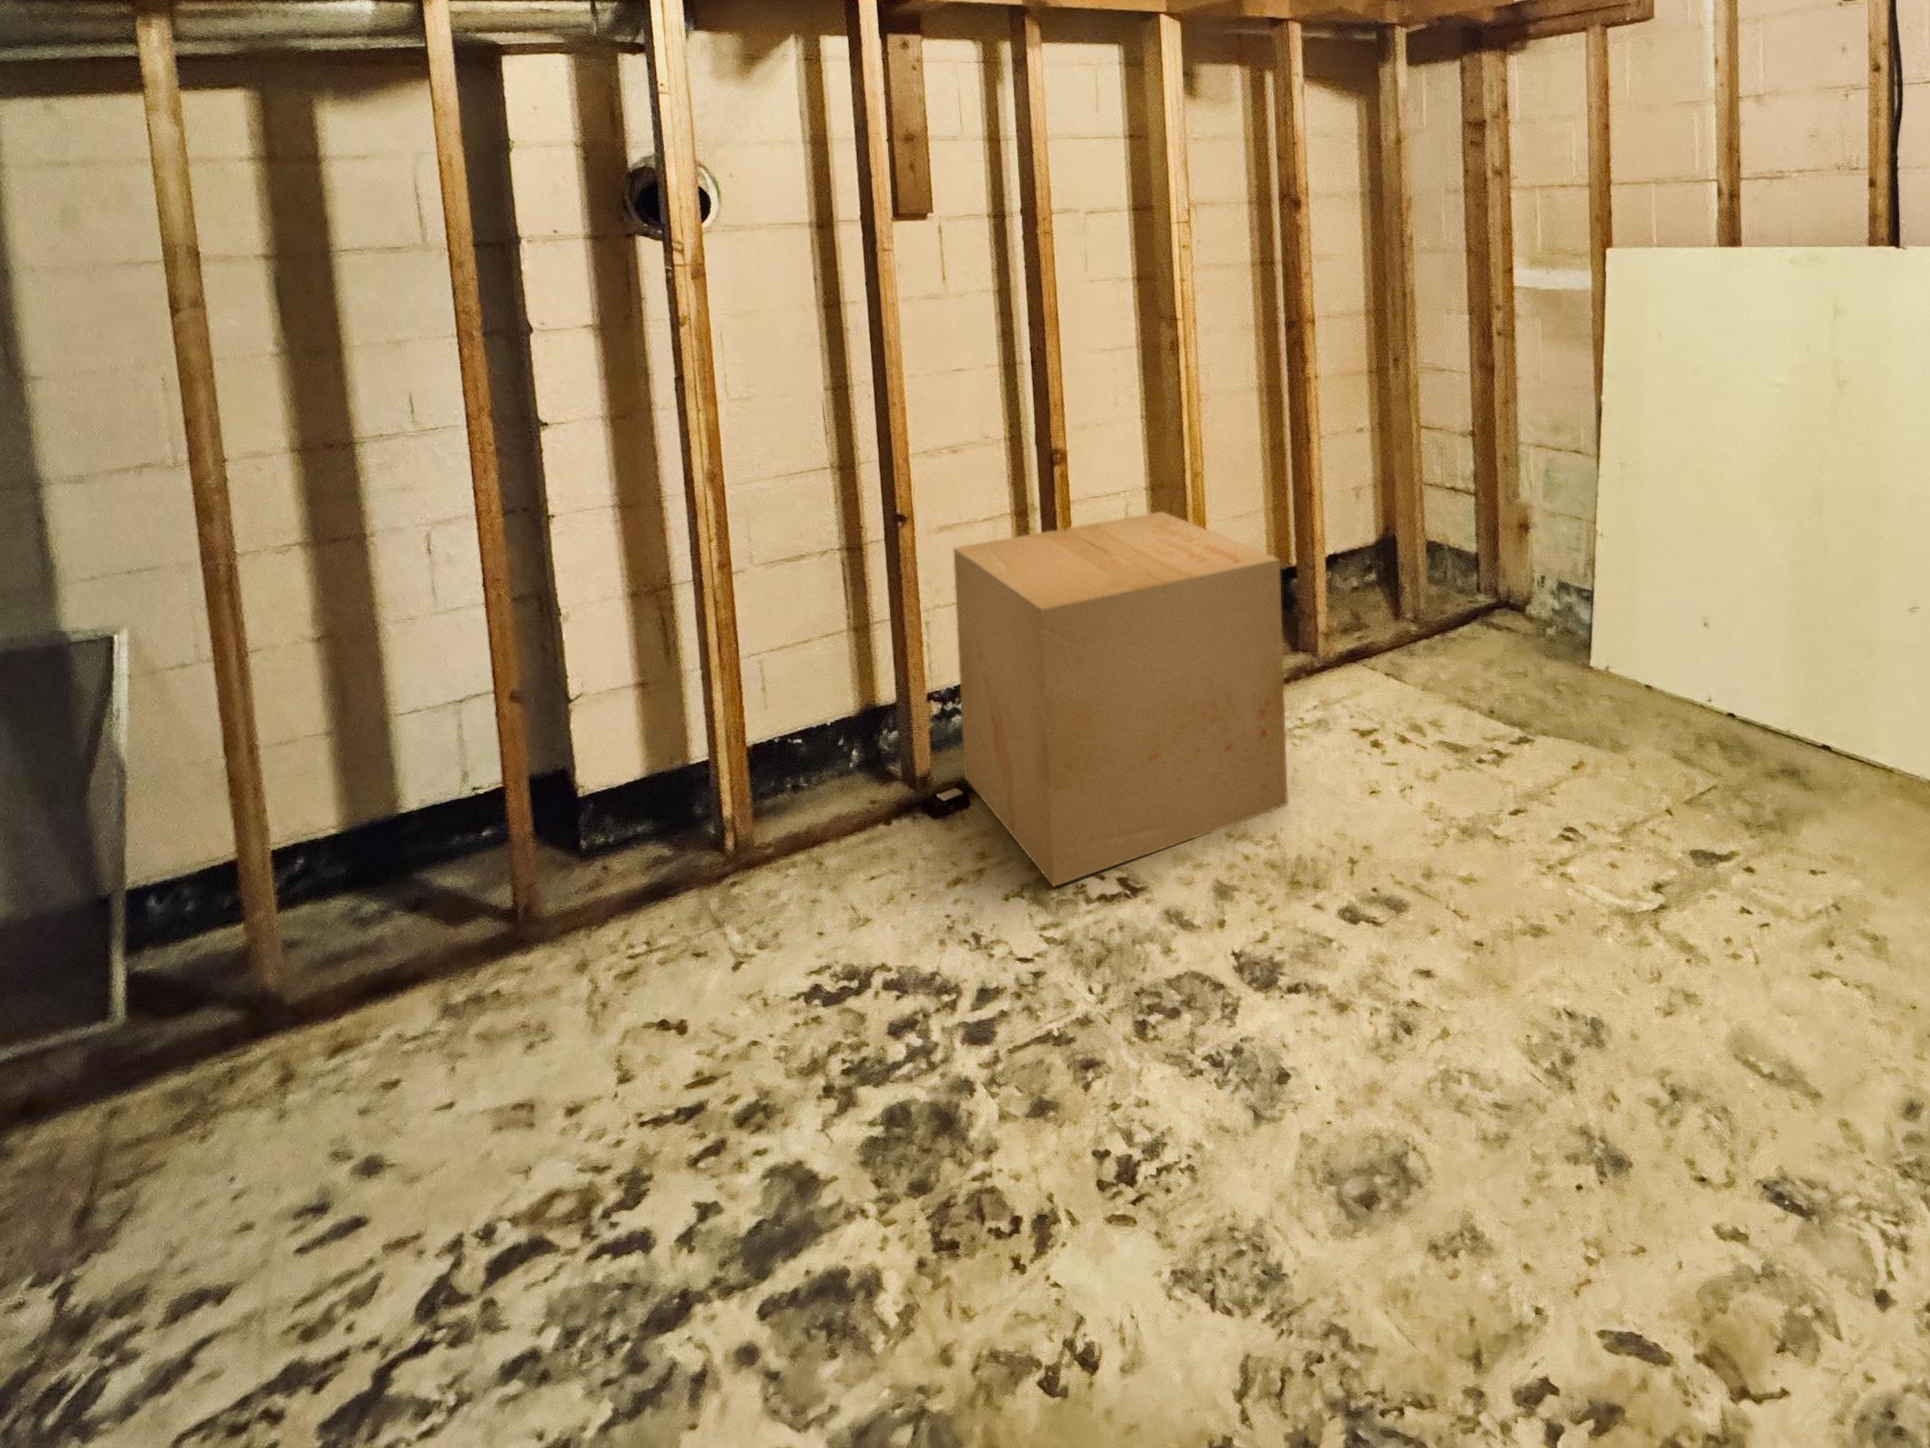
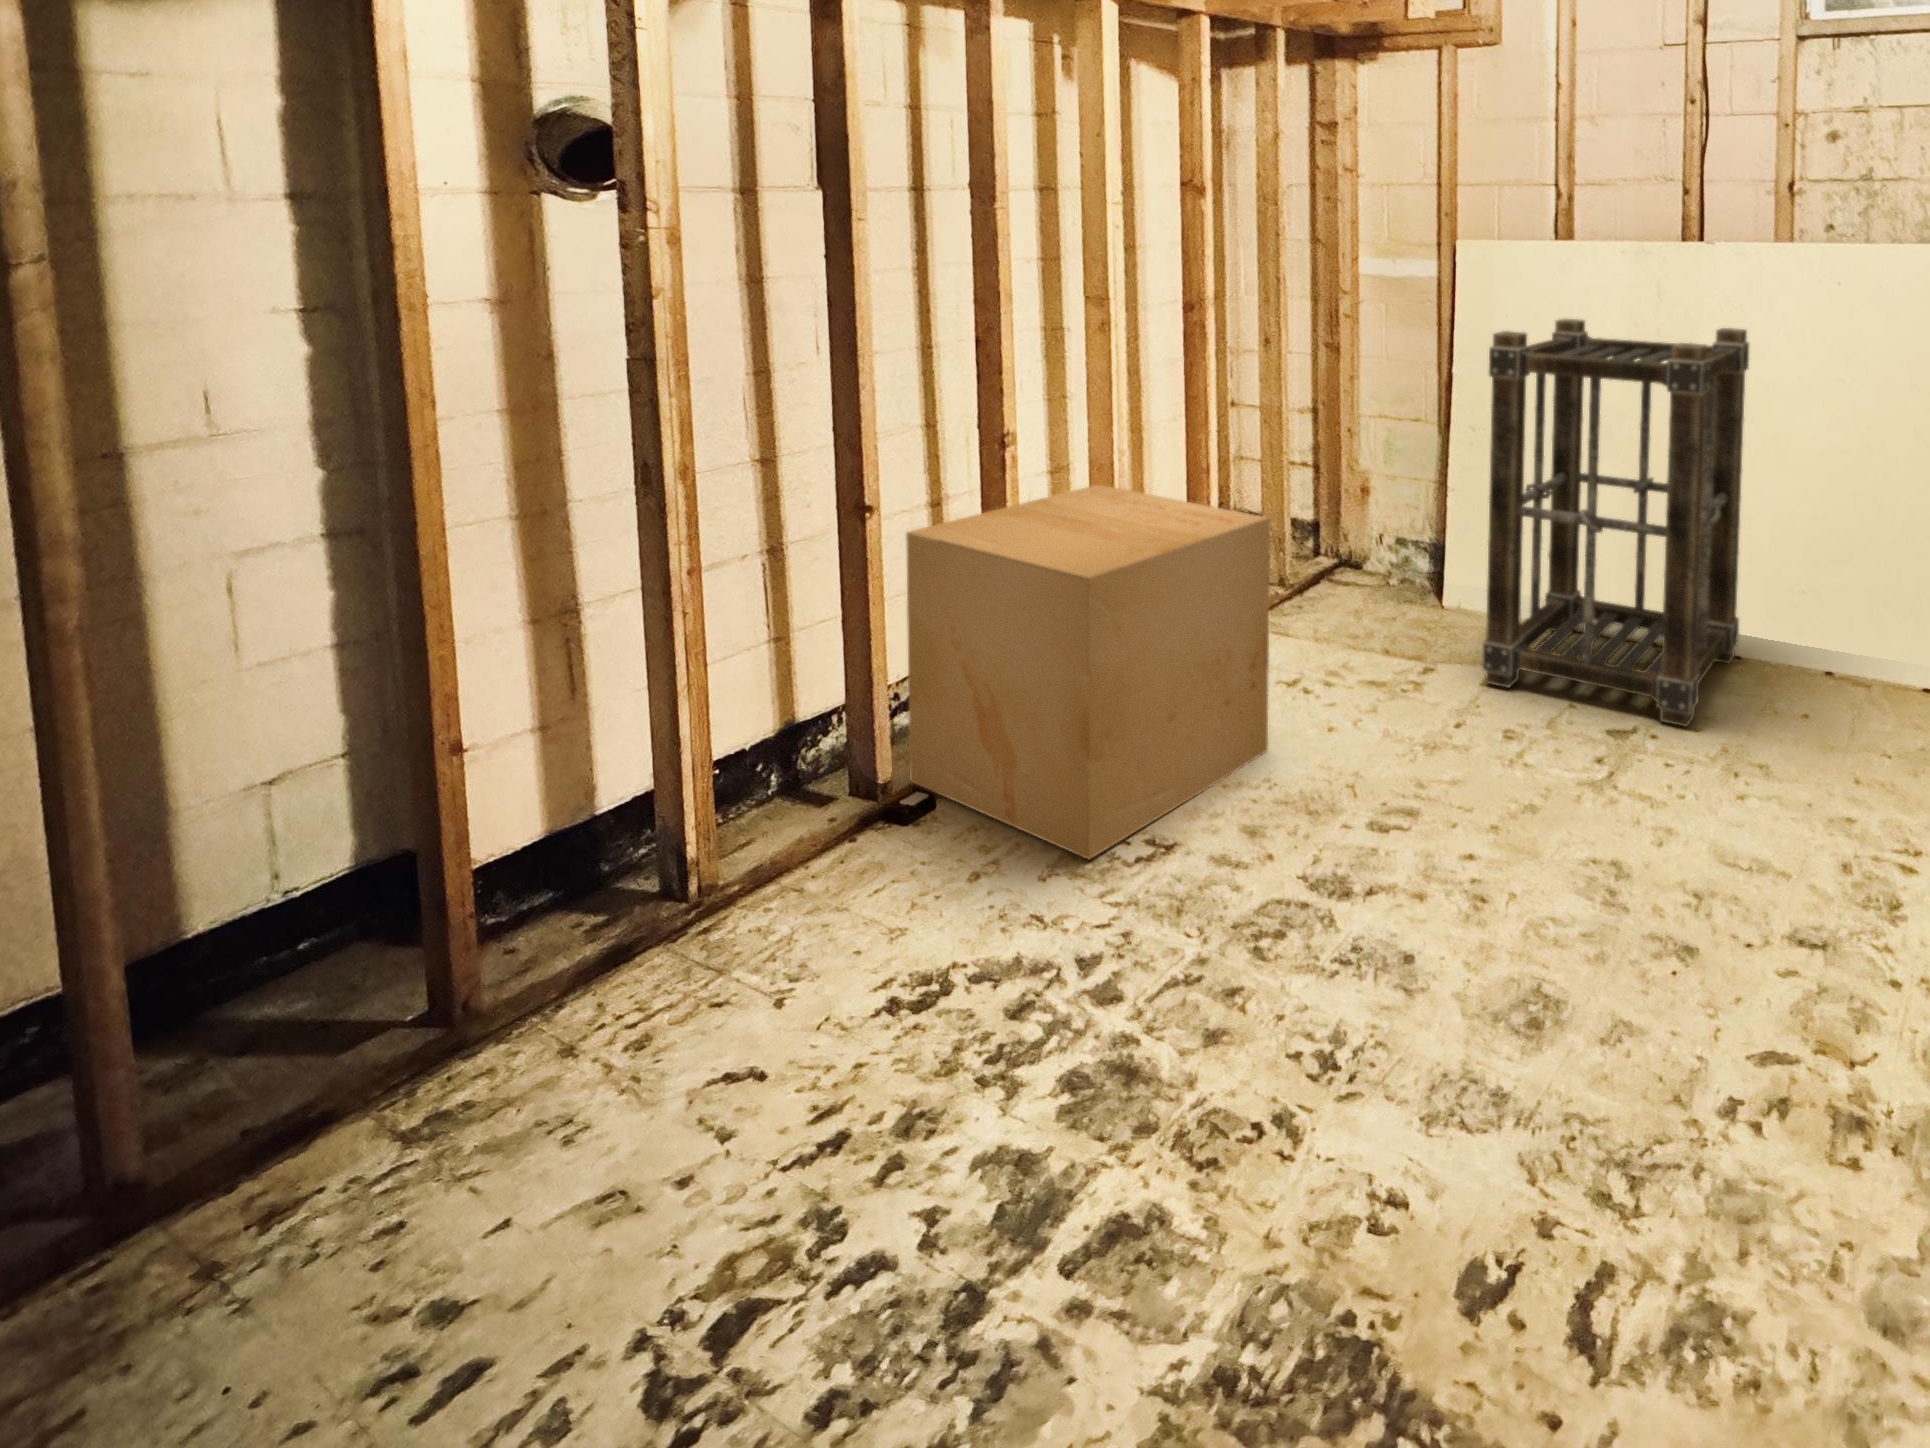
shelving unit: none [1554,345,1924,863] -> present [1482,319,1749,727]

